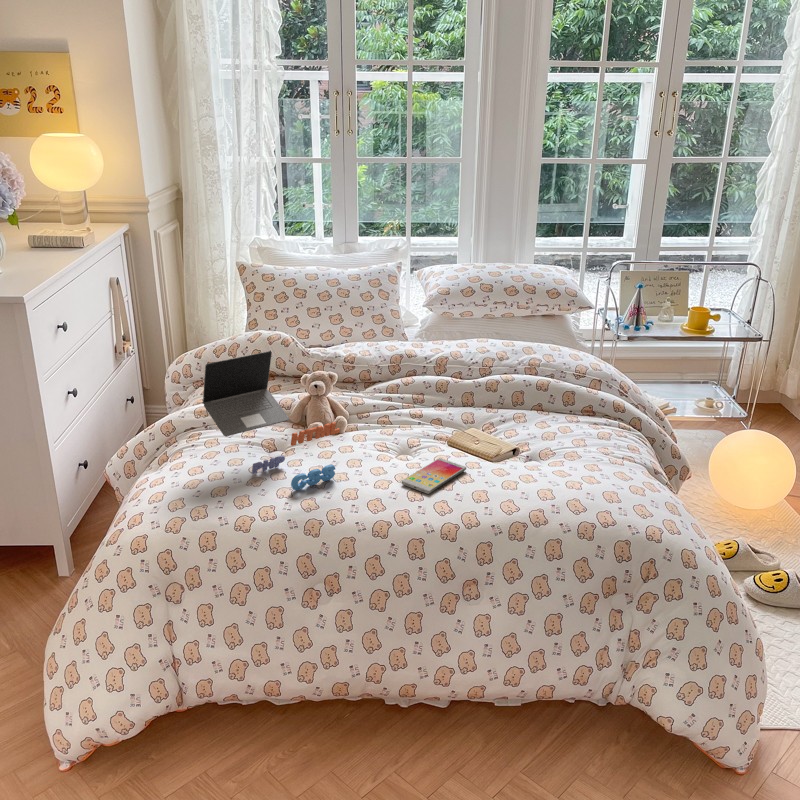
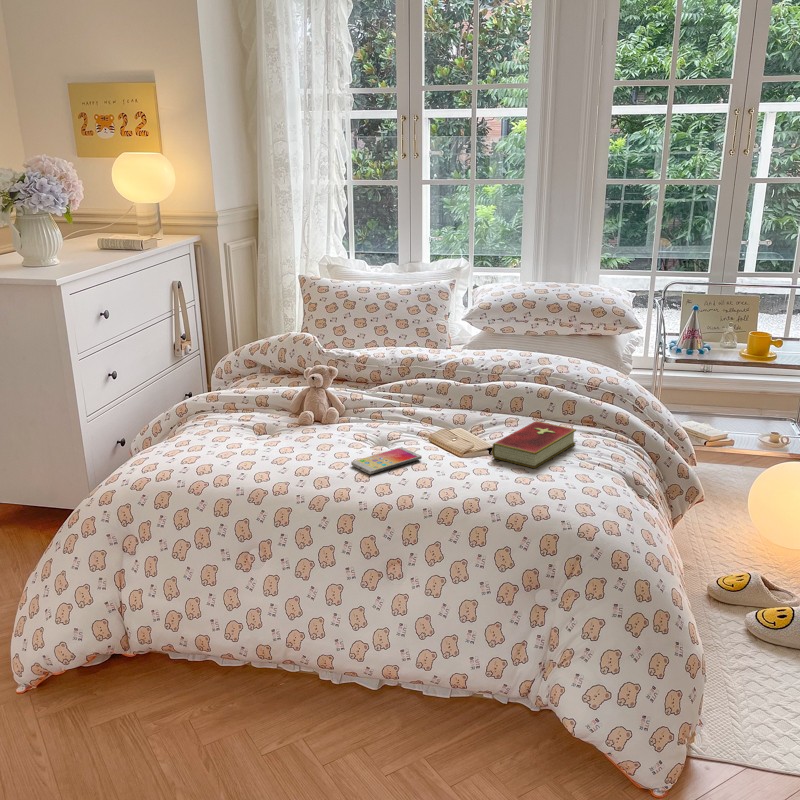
laptop: present [203,351,340,490] -> none [187,335,297,462]
hardcover book: none [532,418,597,471] -> present [492,421,576,469]

